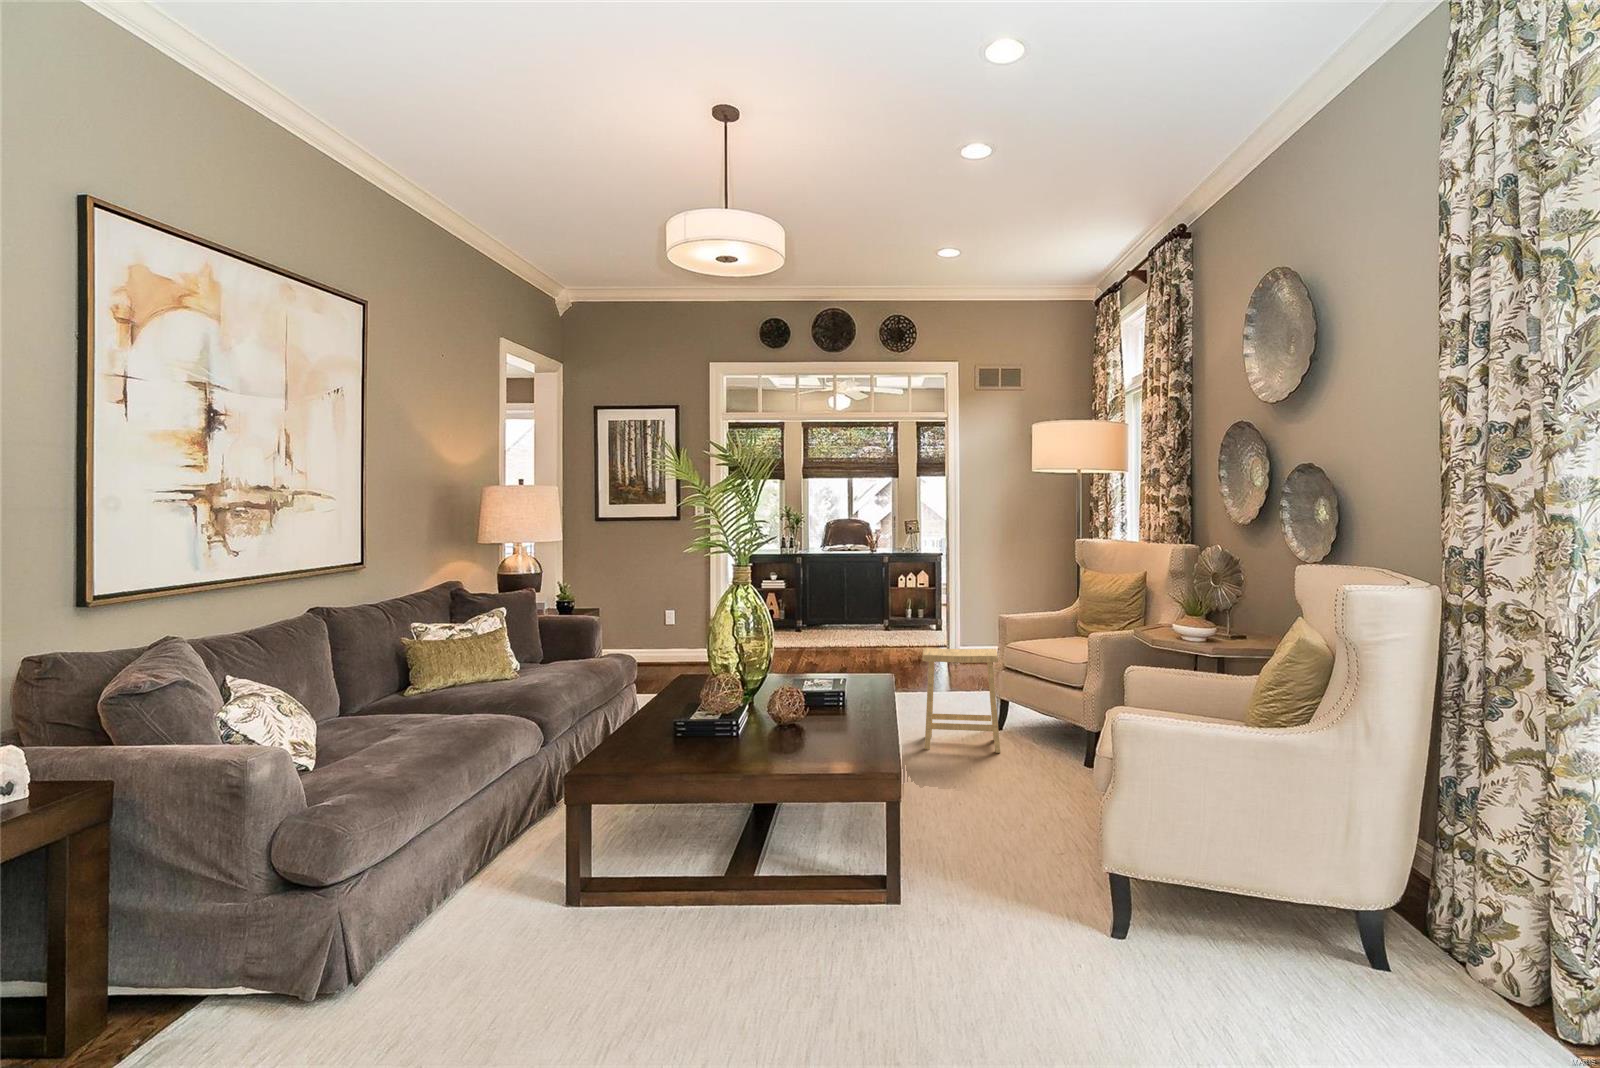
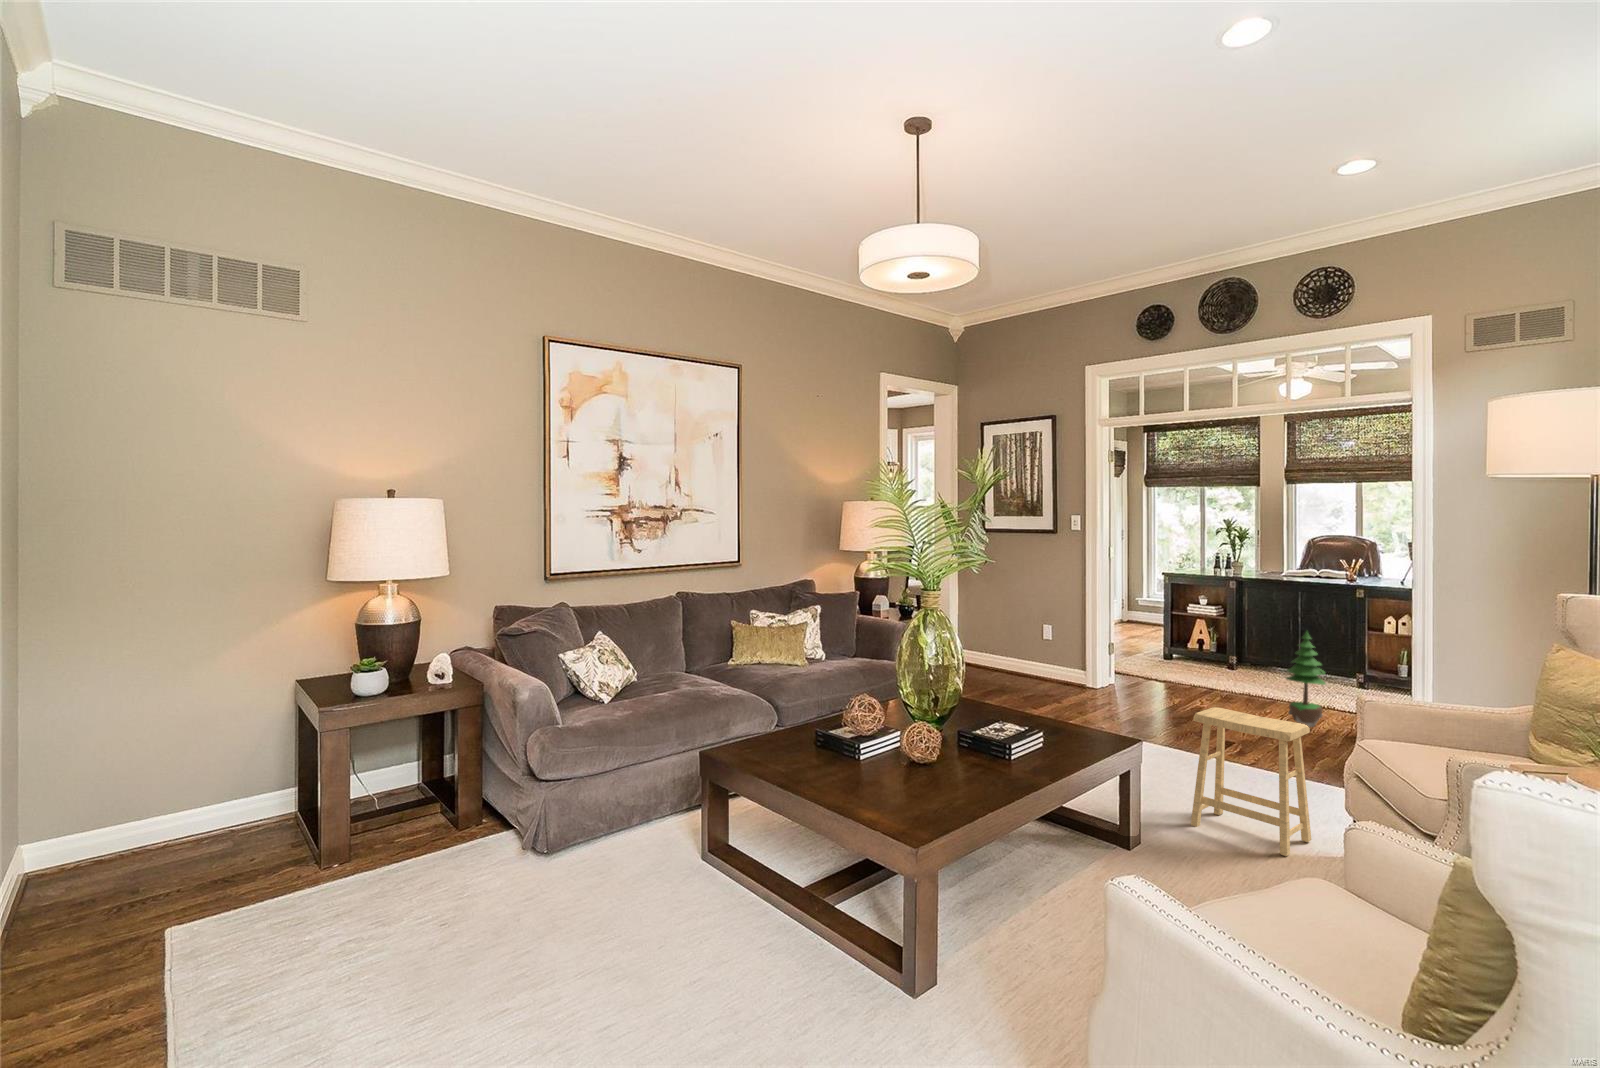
potted tree: none [881,587,910,666] -> present [1286,632,1325,727]

